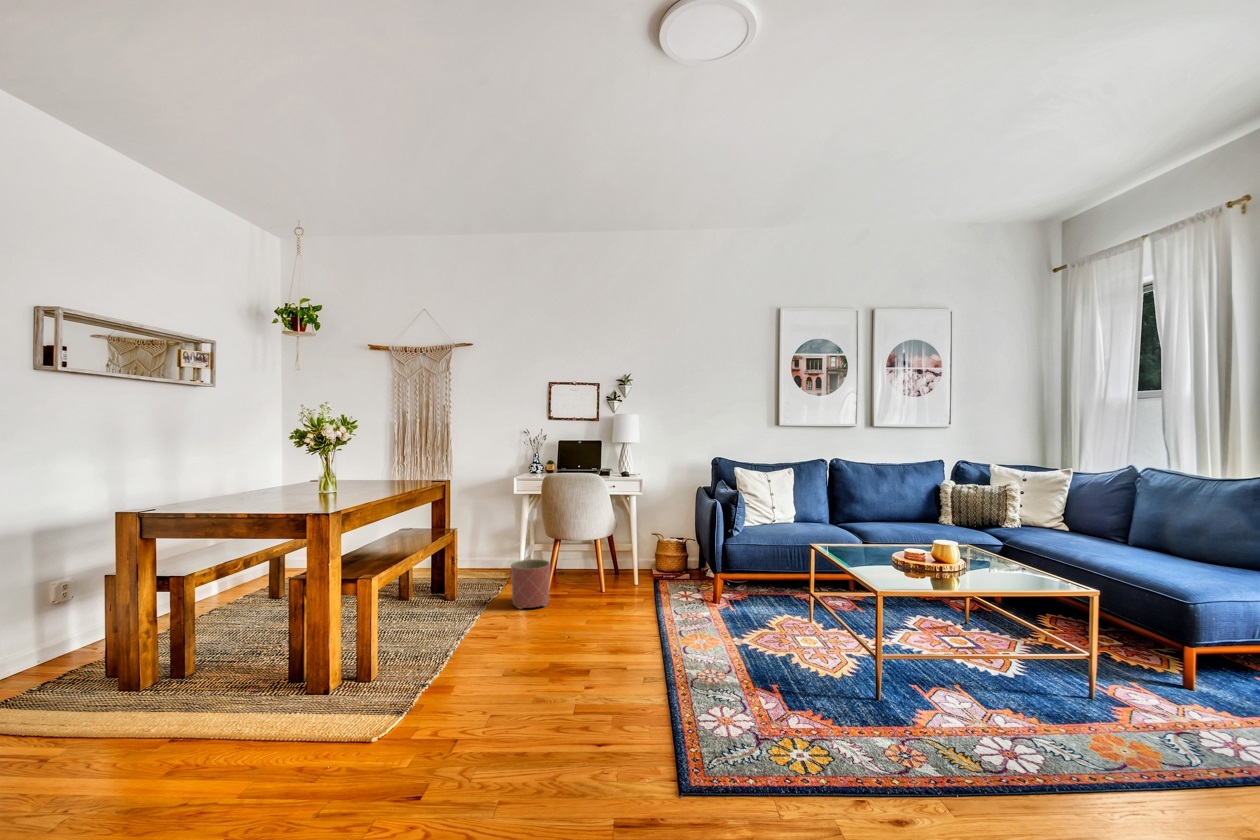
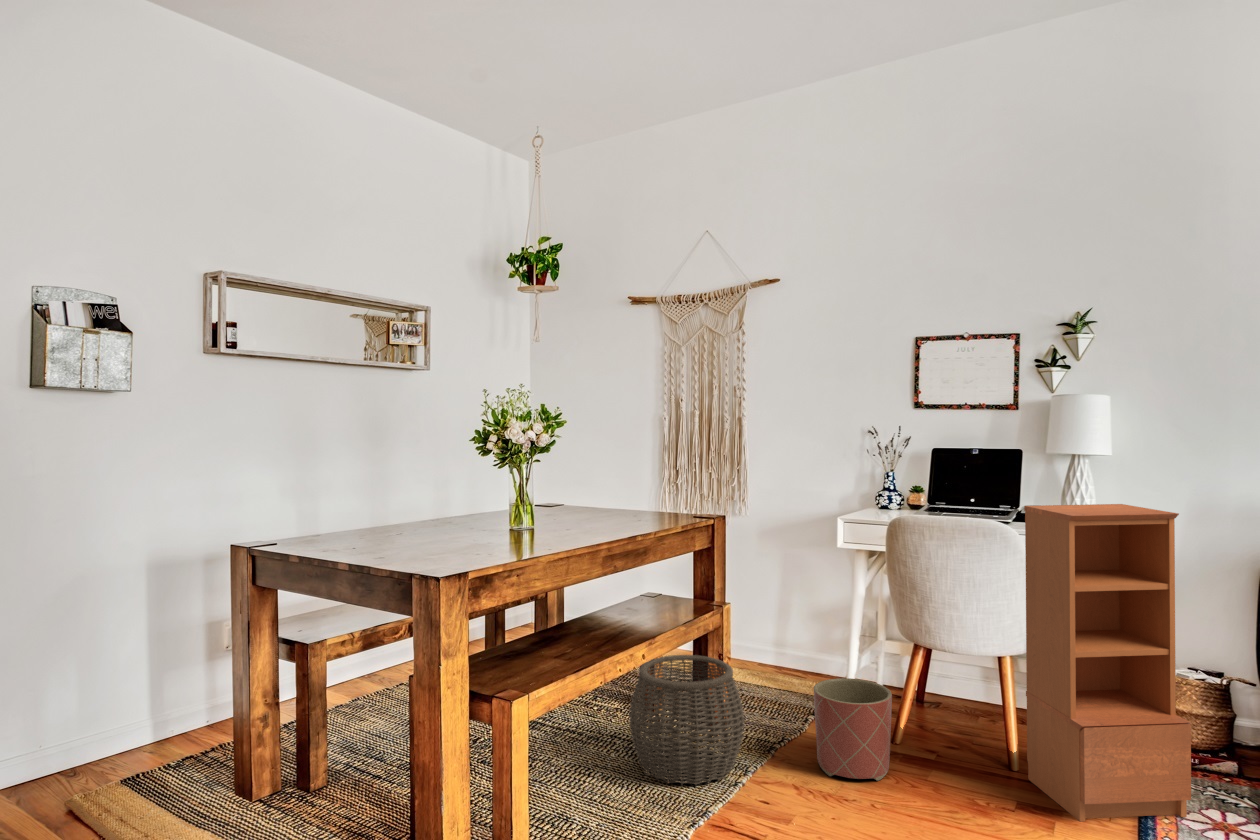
bookcase: none [609,463,674,604] -> present [1024,504,1191,822]
woven basket: none [407,558,476,628] -> present [629,655,745,785]

